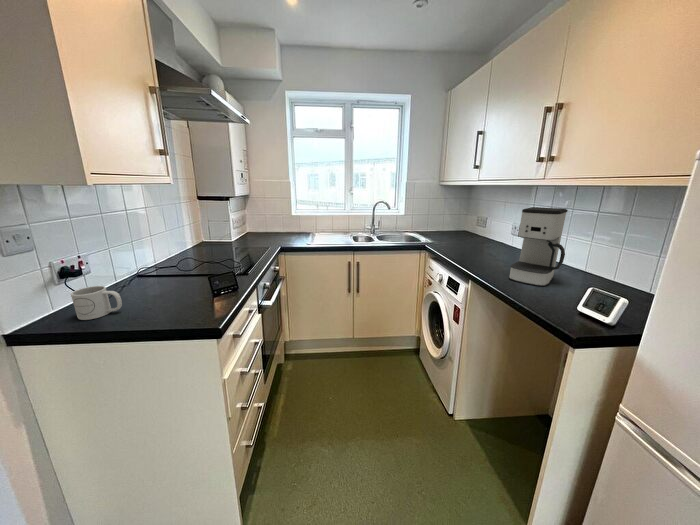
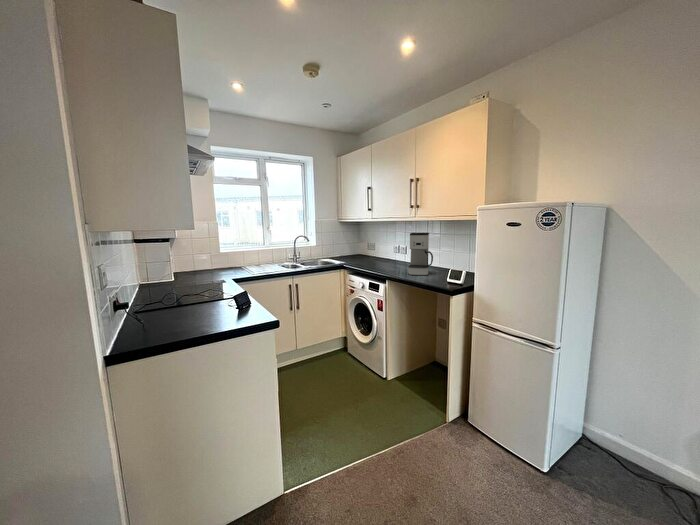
mug: present [71,286,122,320] -> none [127,307,169,336]

